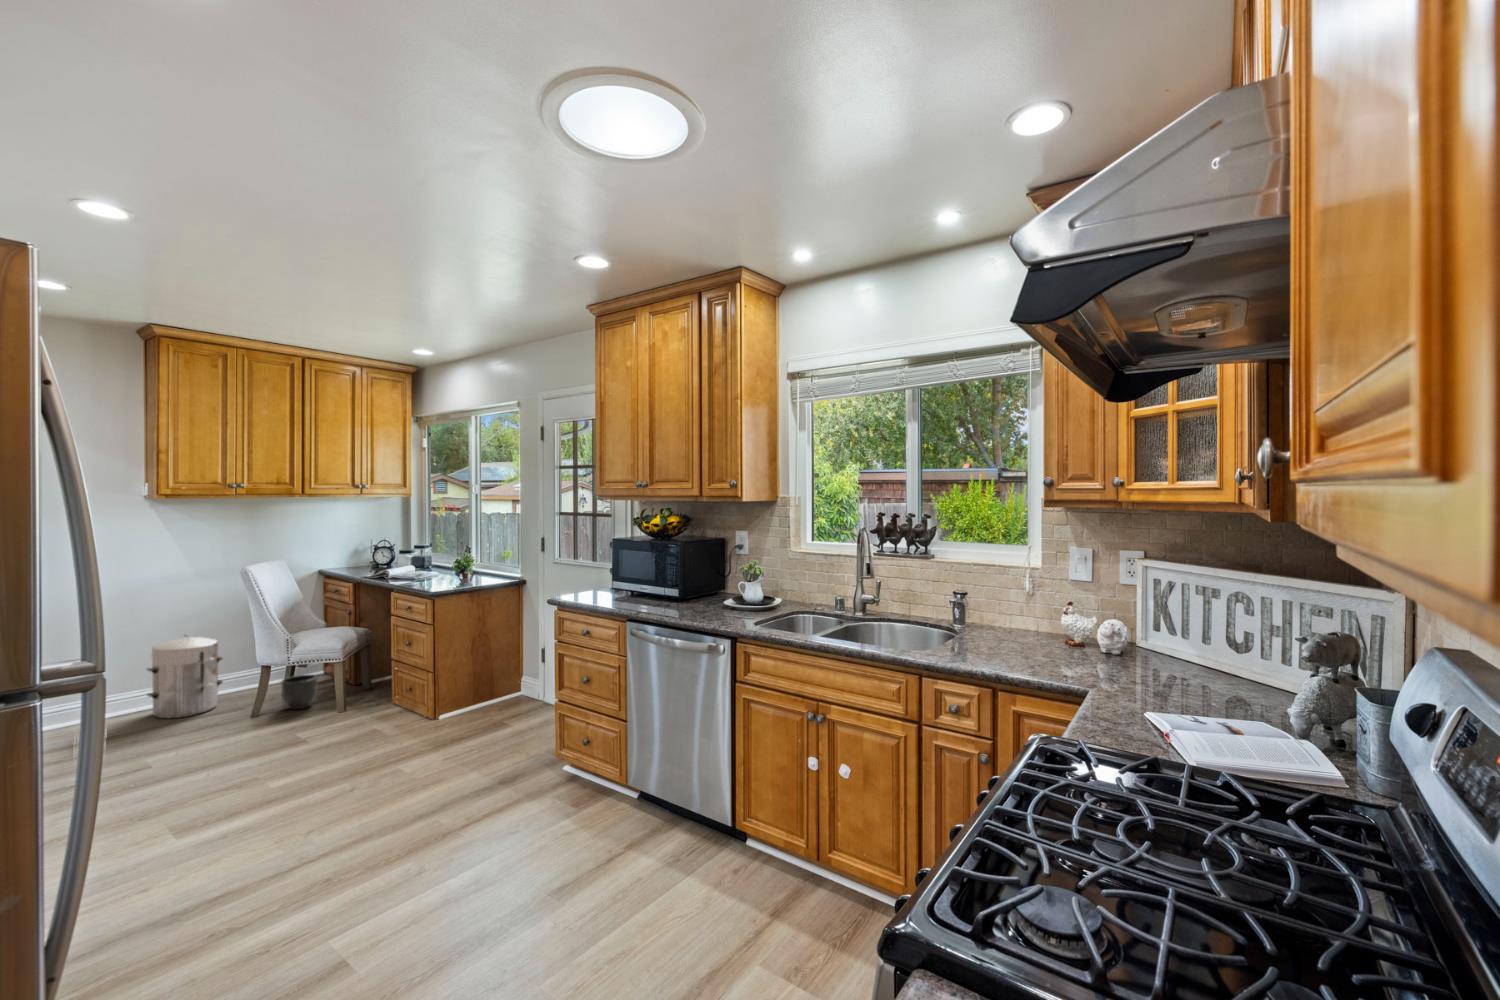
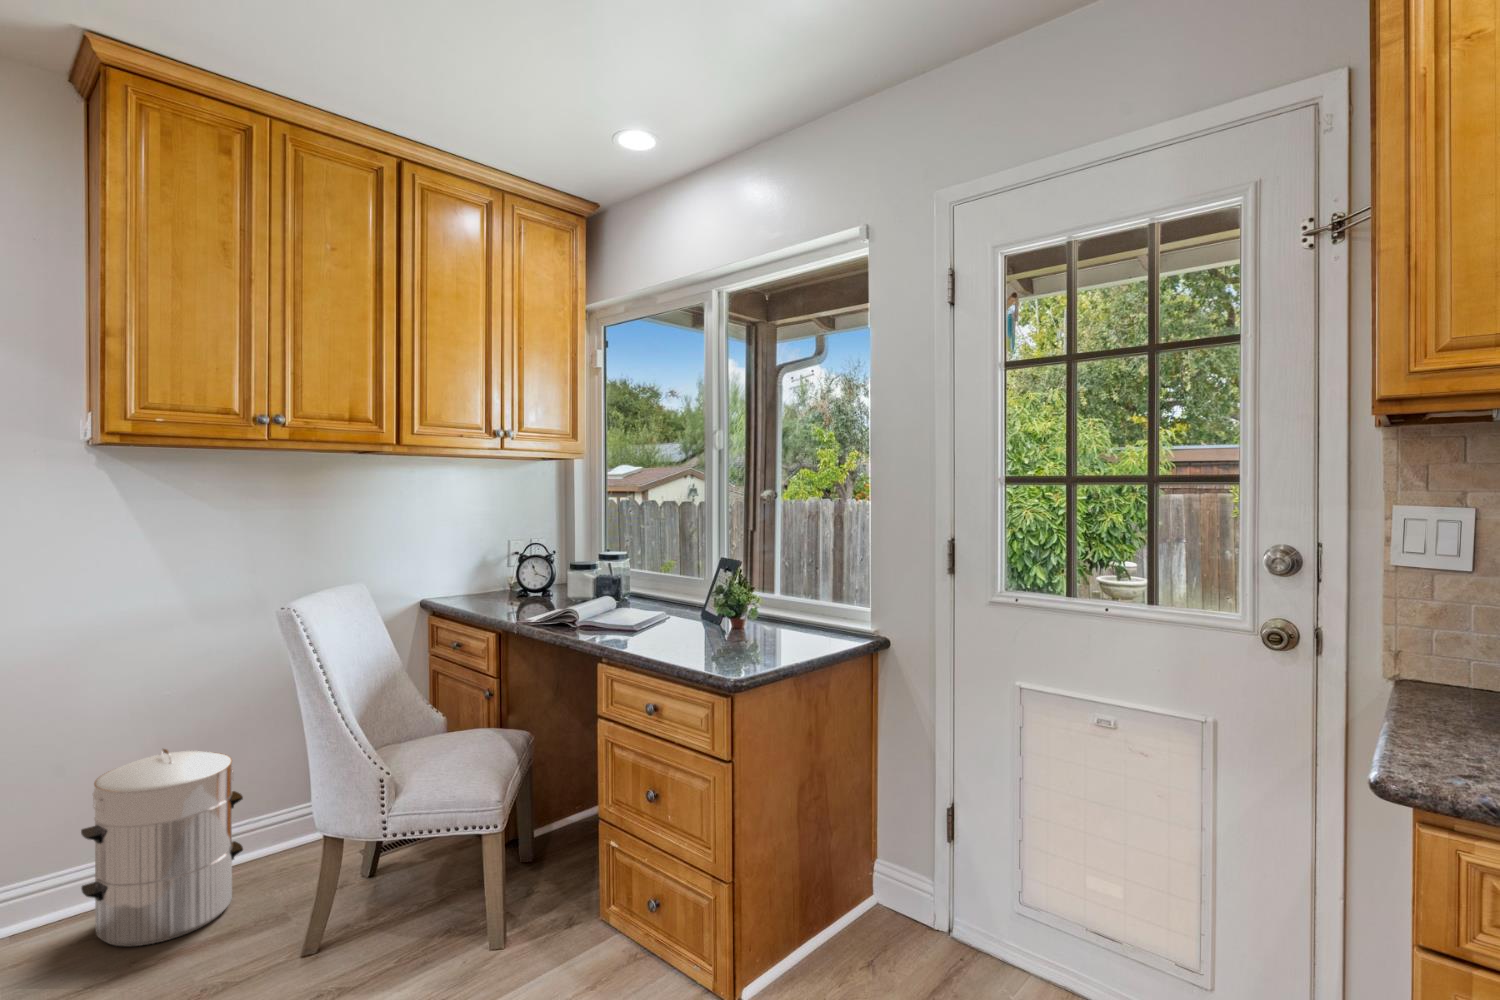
planter: present [281,675,317,709] -> none [363,842,436,930]

